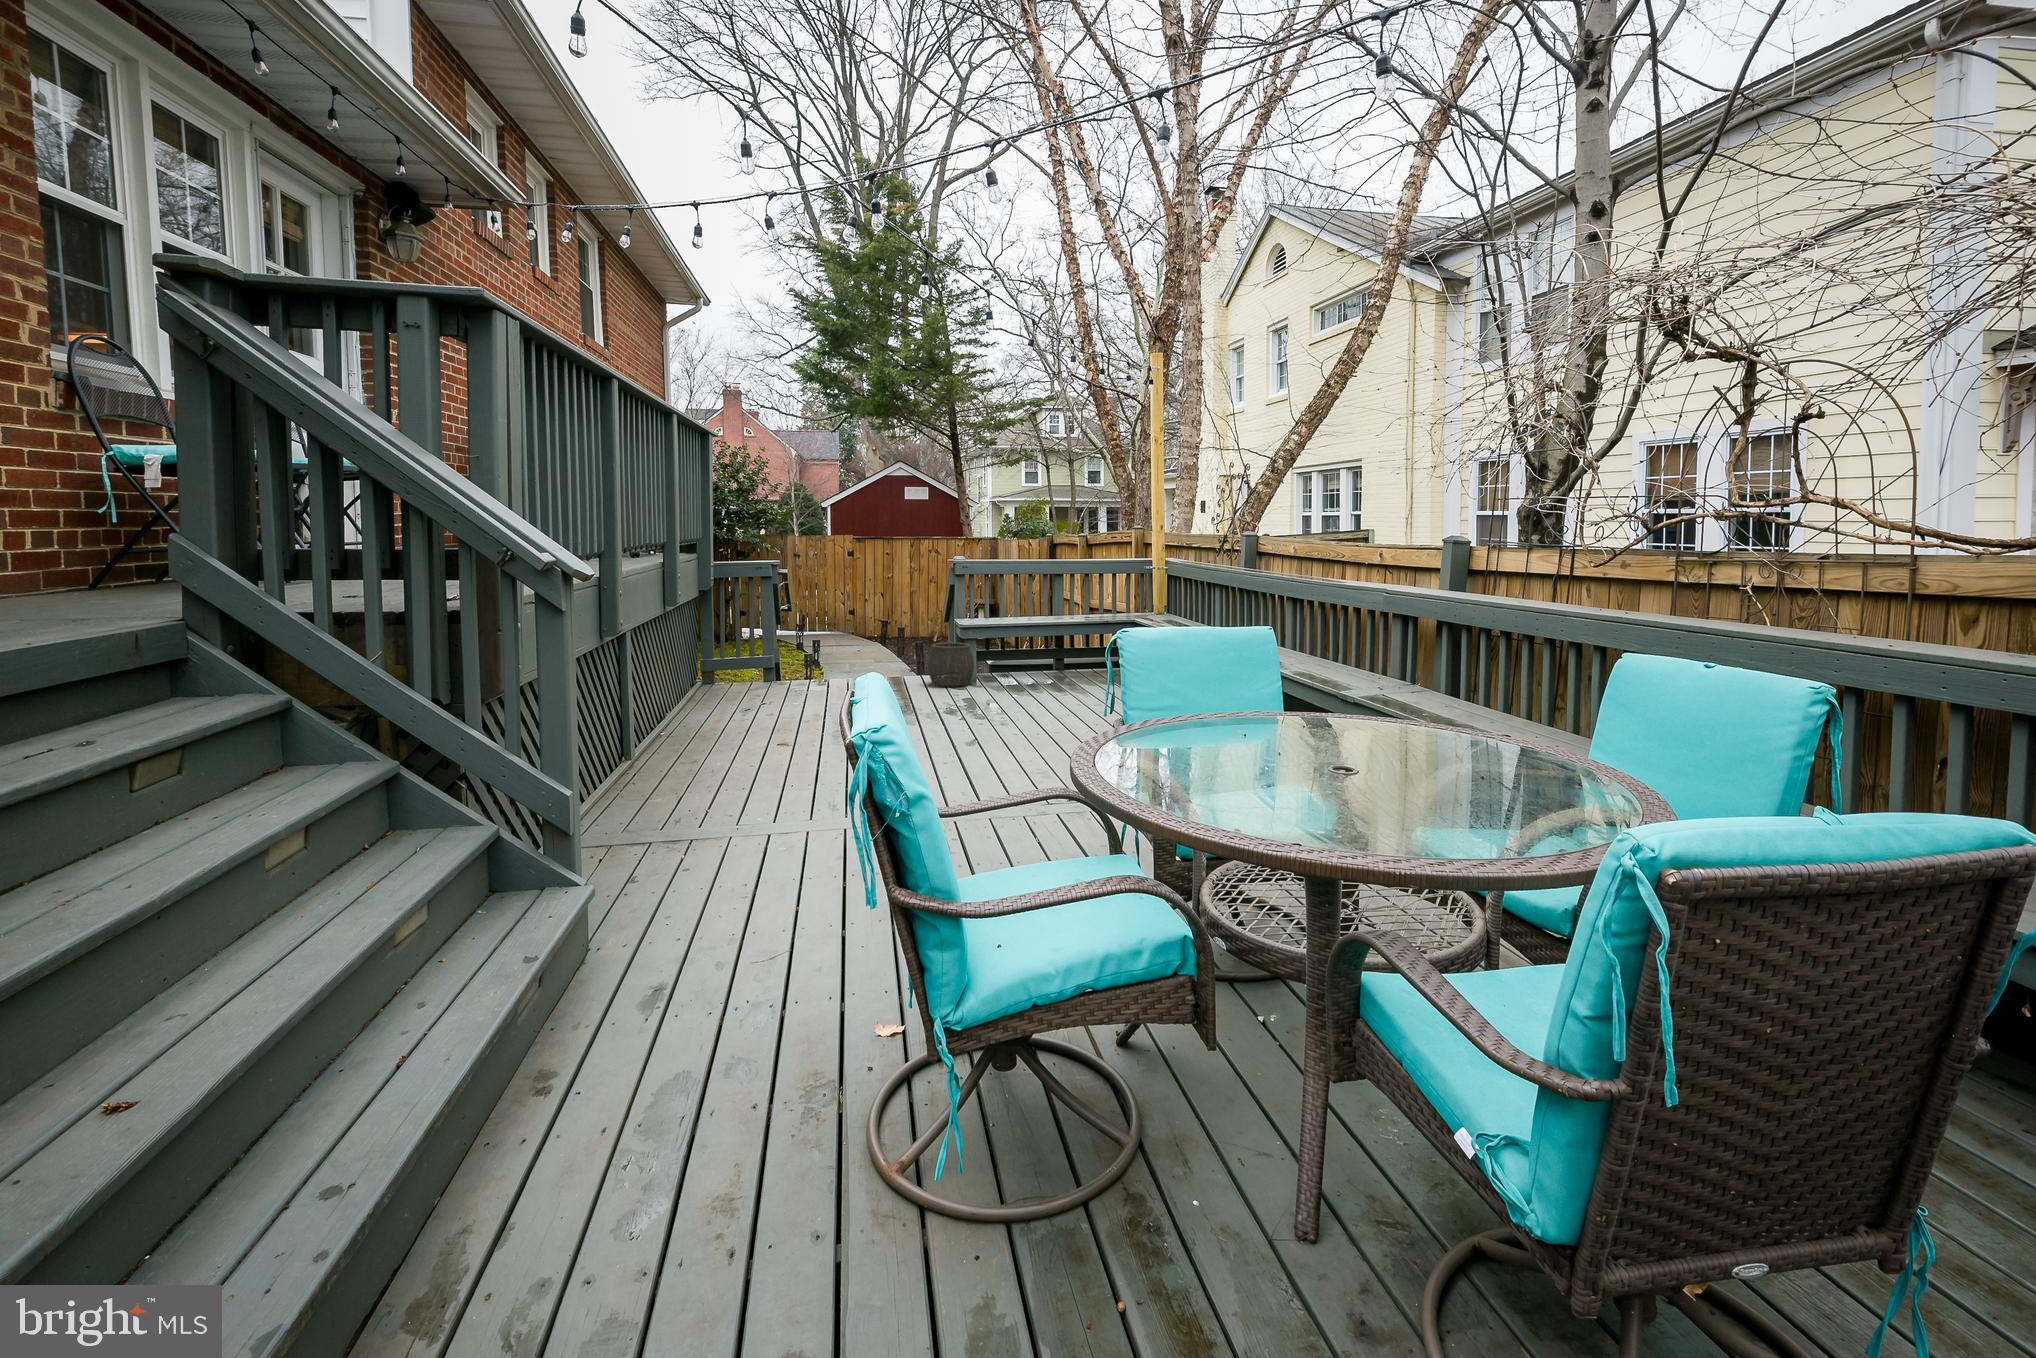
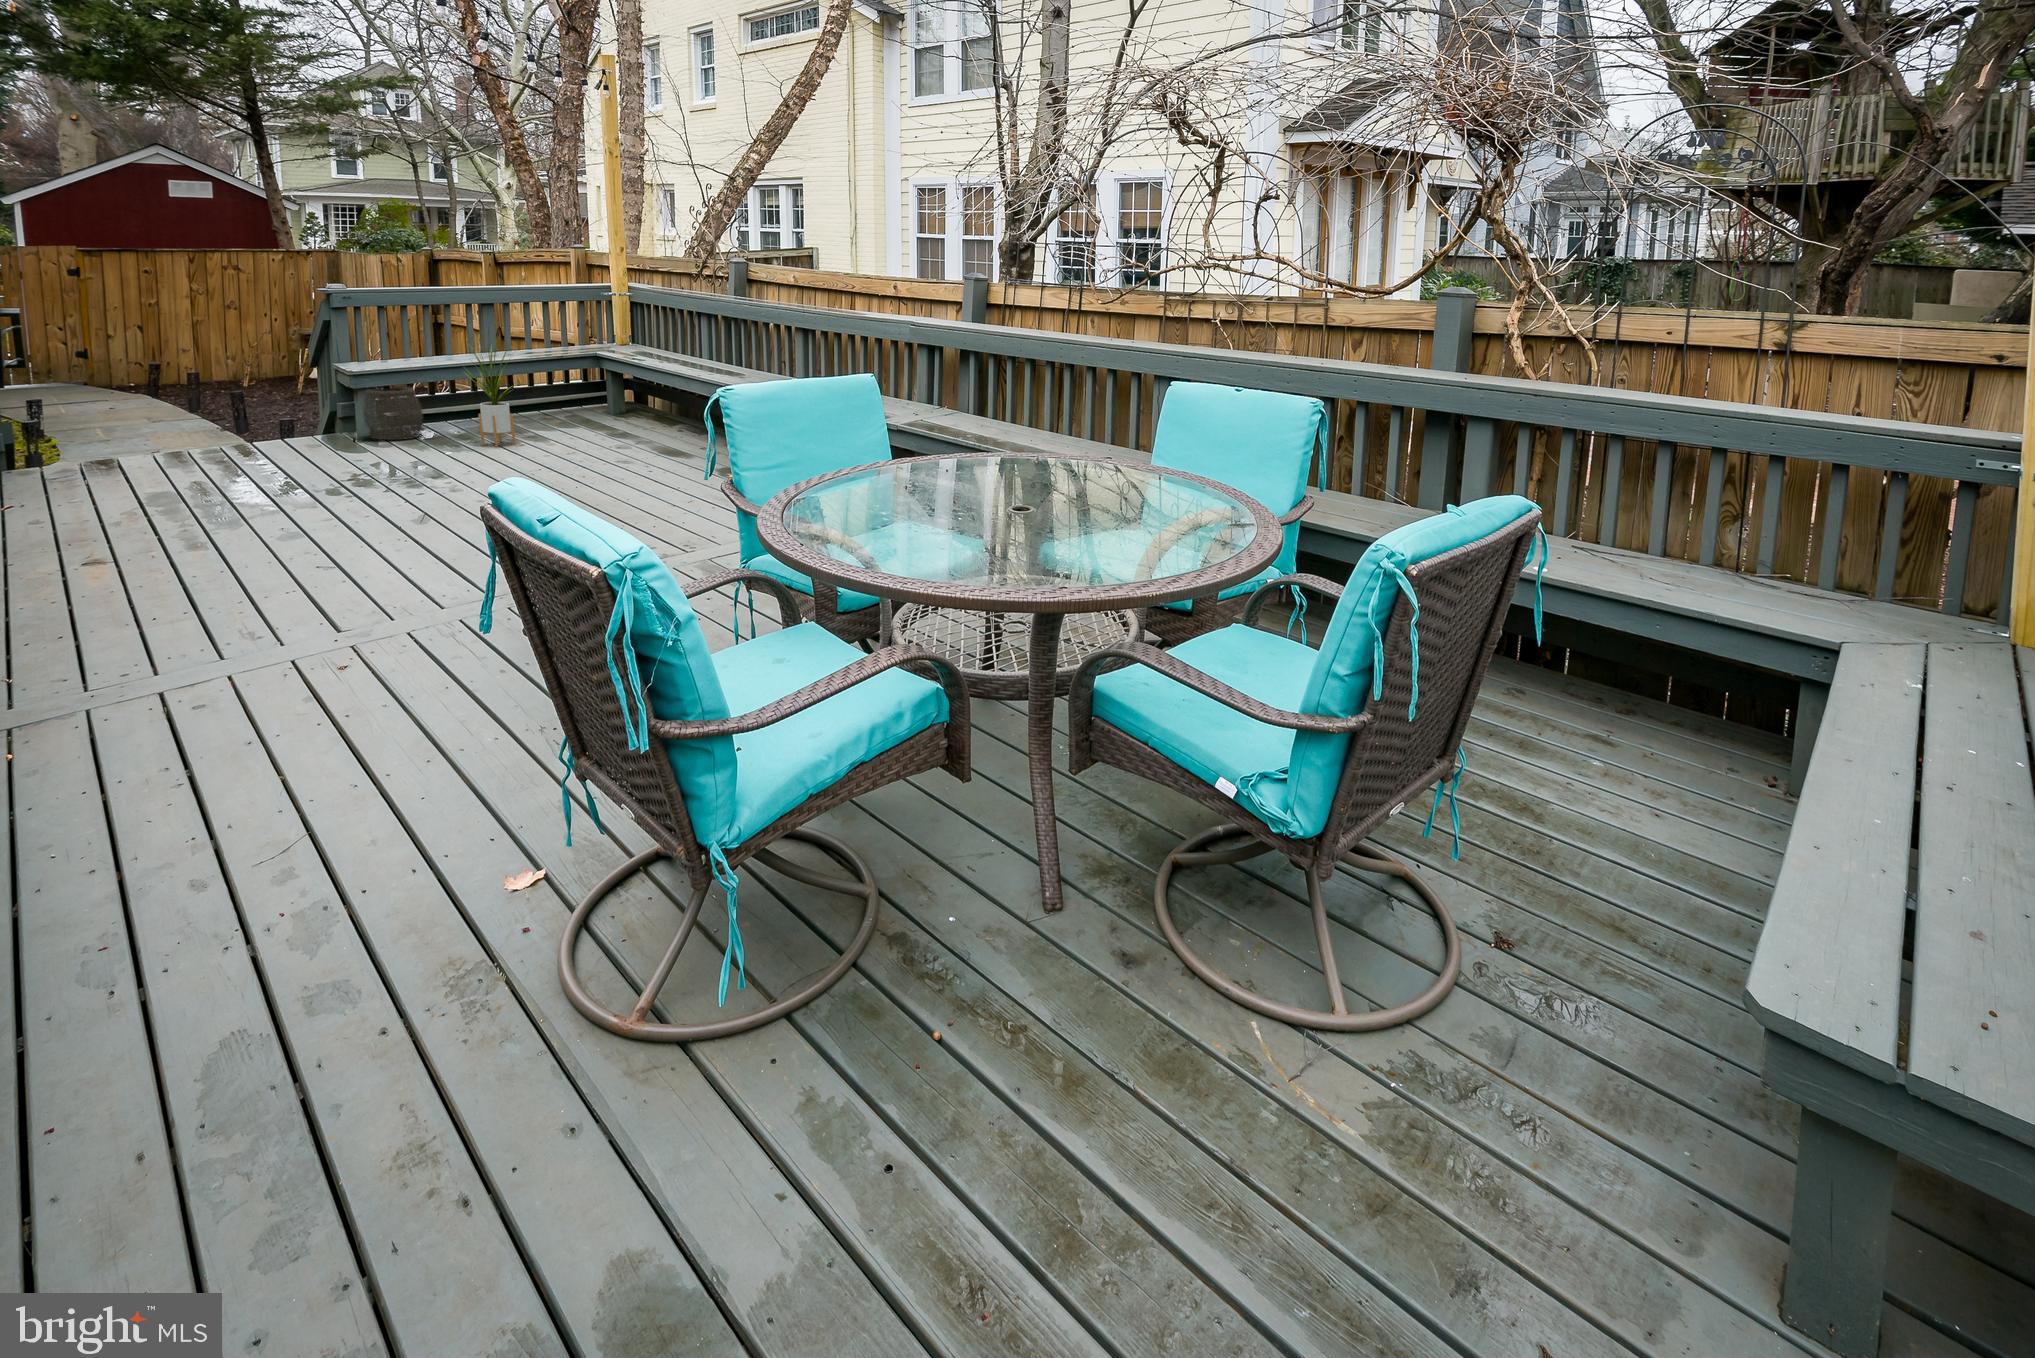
house plant: none [1000,601,1050,697] -> present [464,344,516,447]

